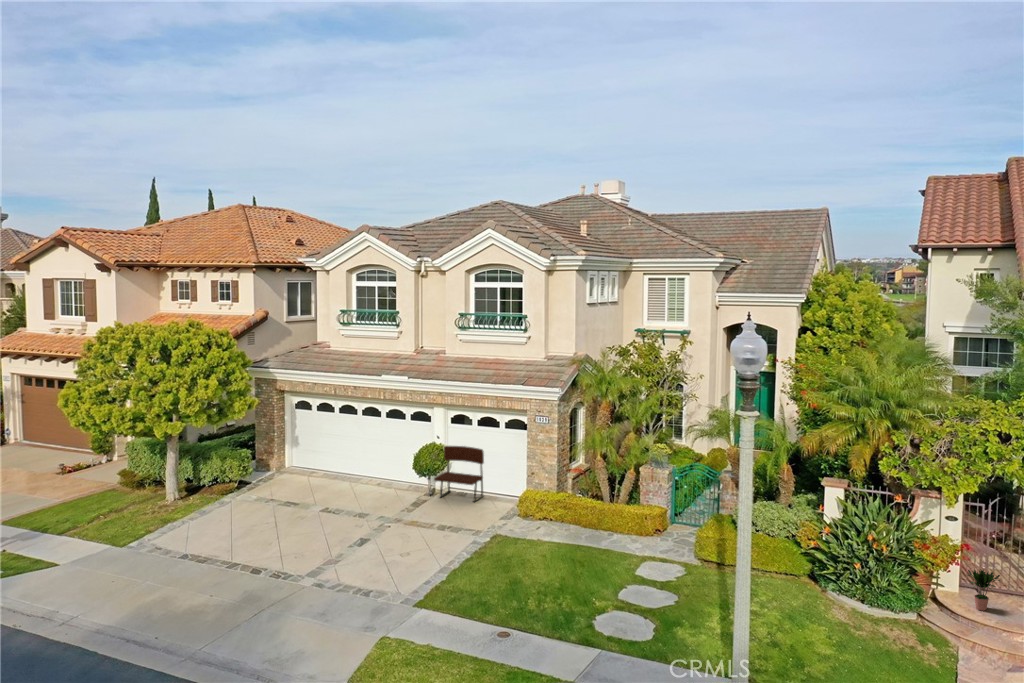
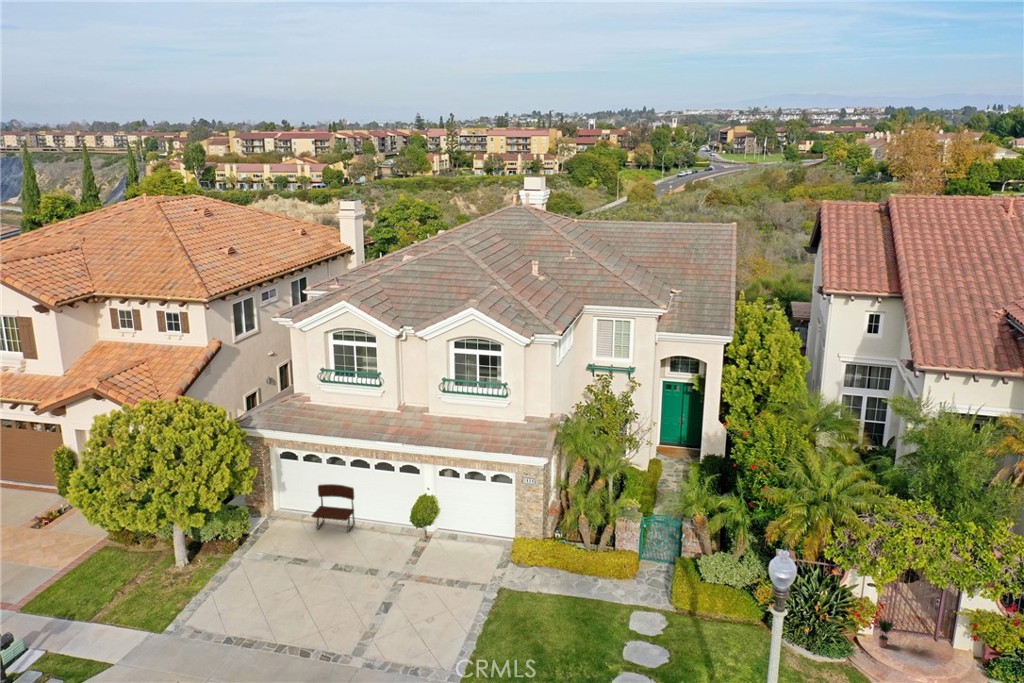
bench: present [434,446,484,502] -> present [312,484,355,532]

